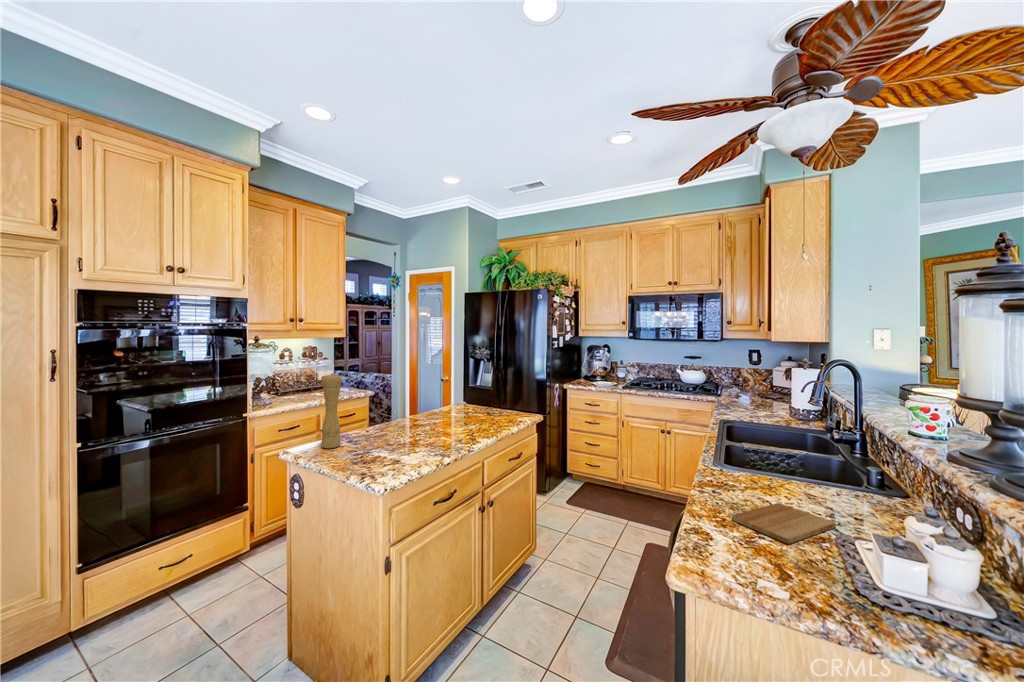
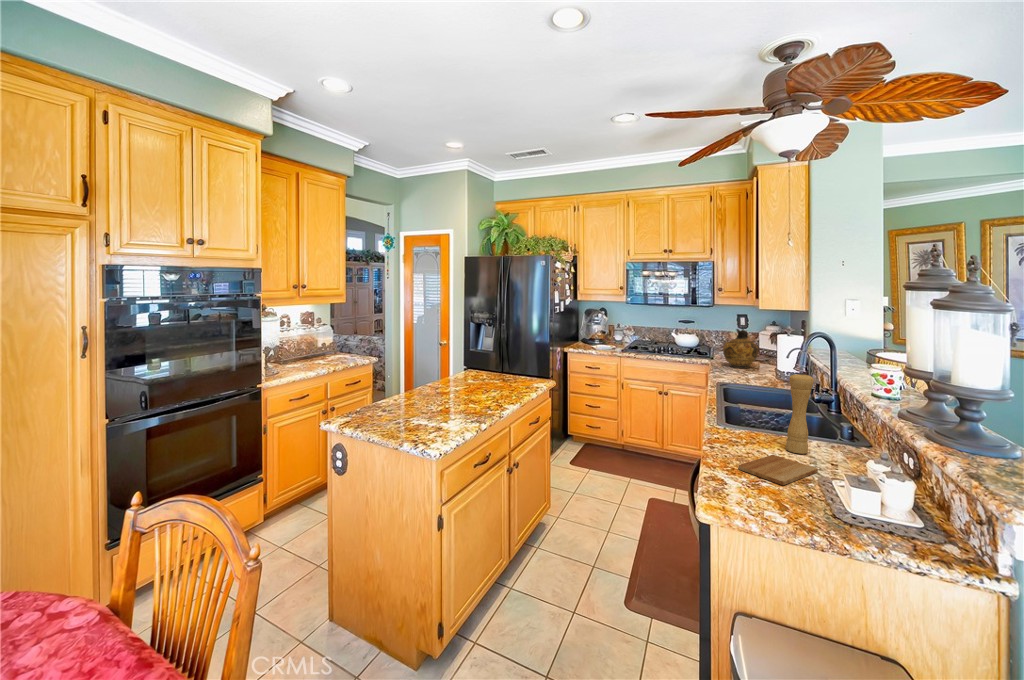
ceramic jug: none [731,363,770,406] -> present [723,329,759,368]
pepper mill: present [321,374,342,448] -> present [786,373,814,454]

